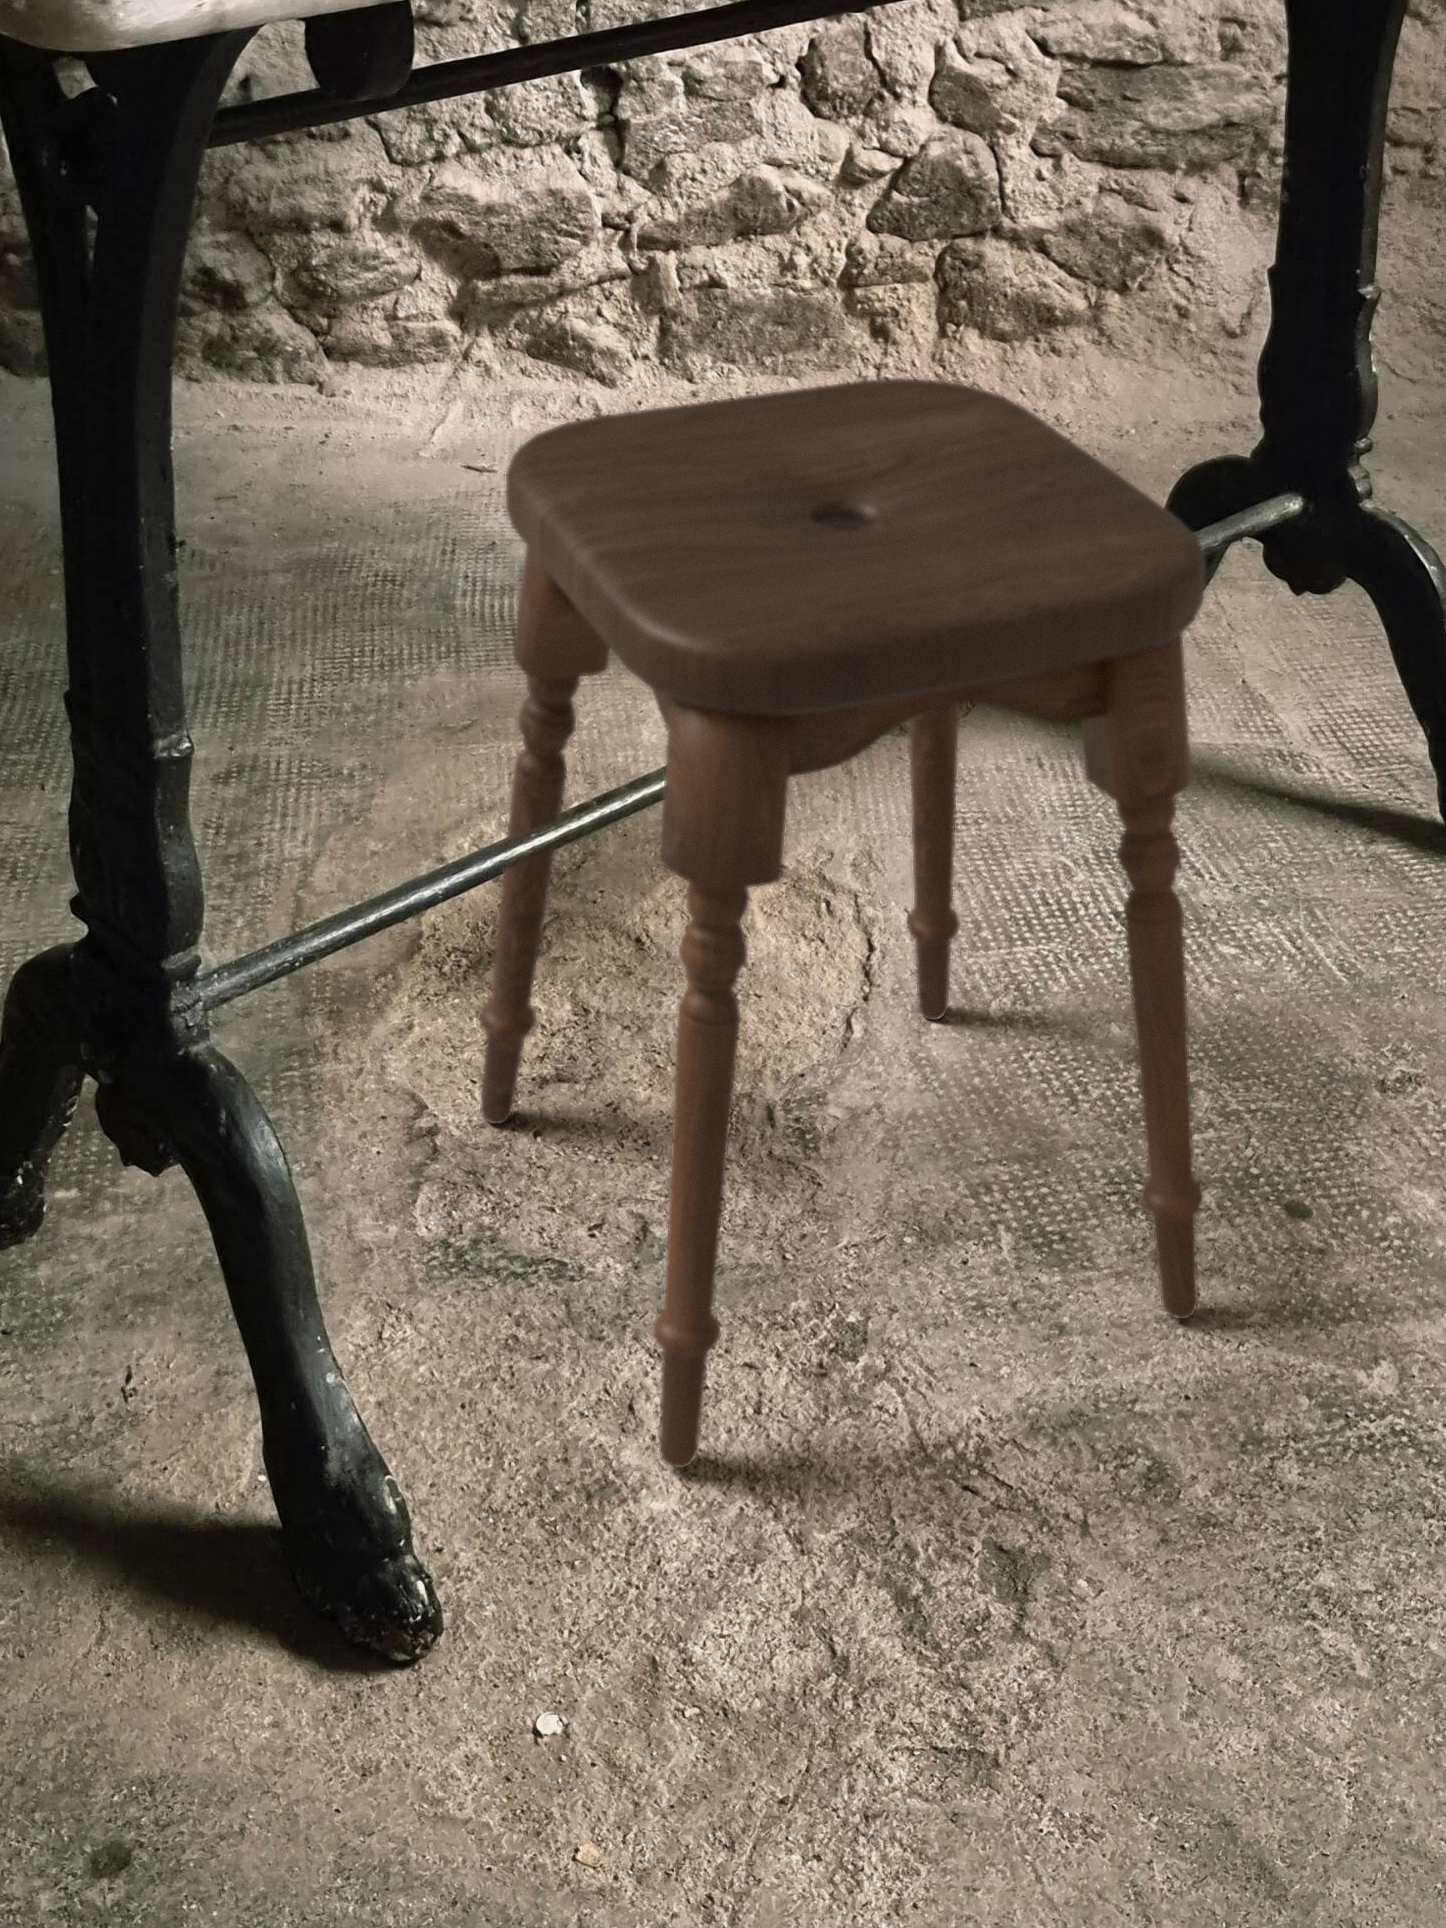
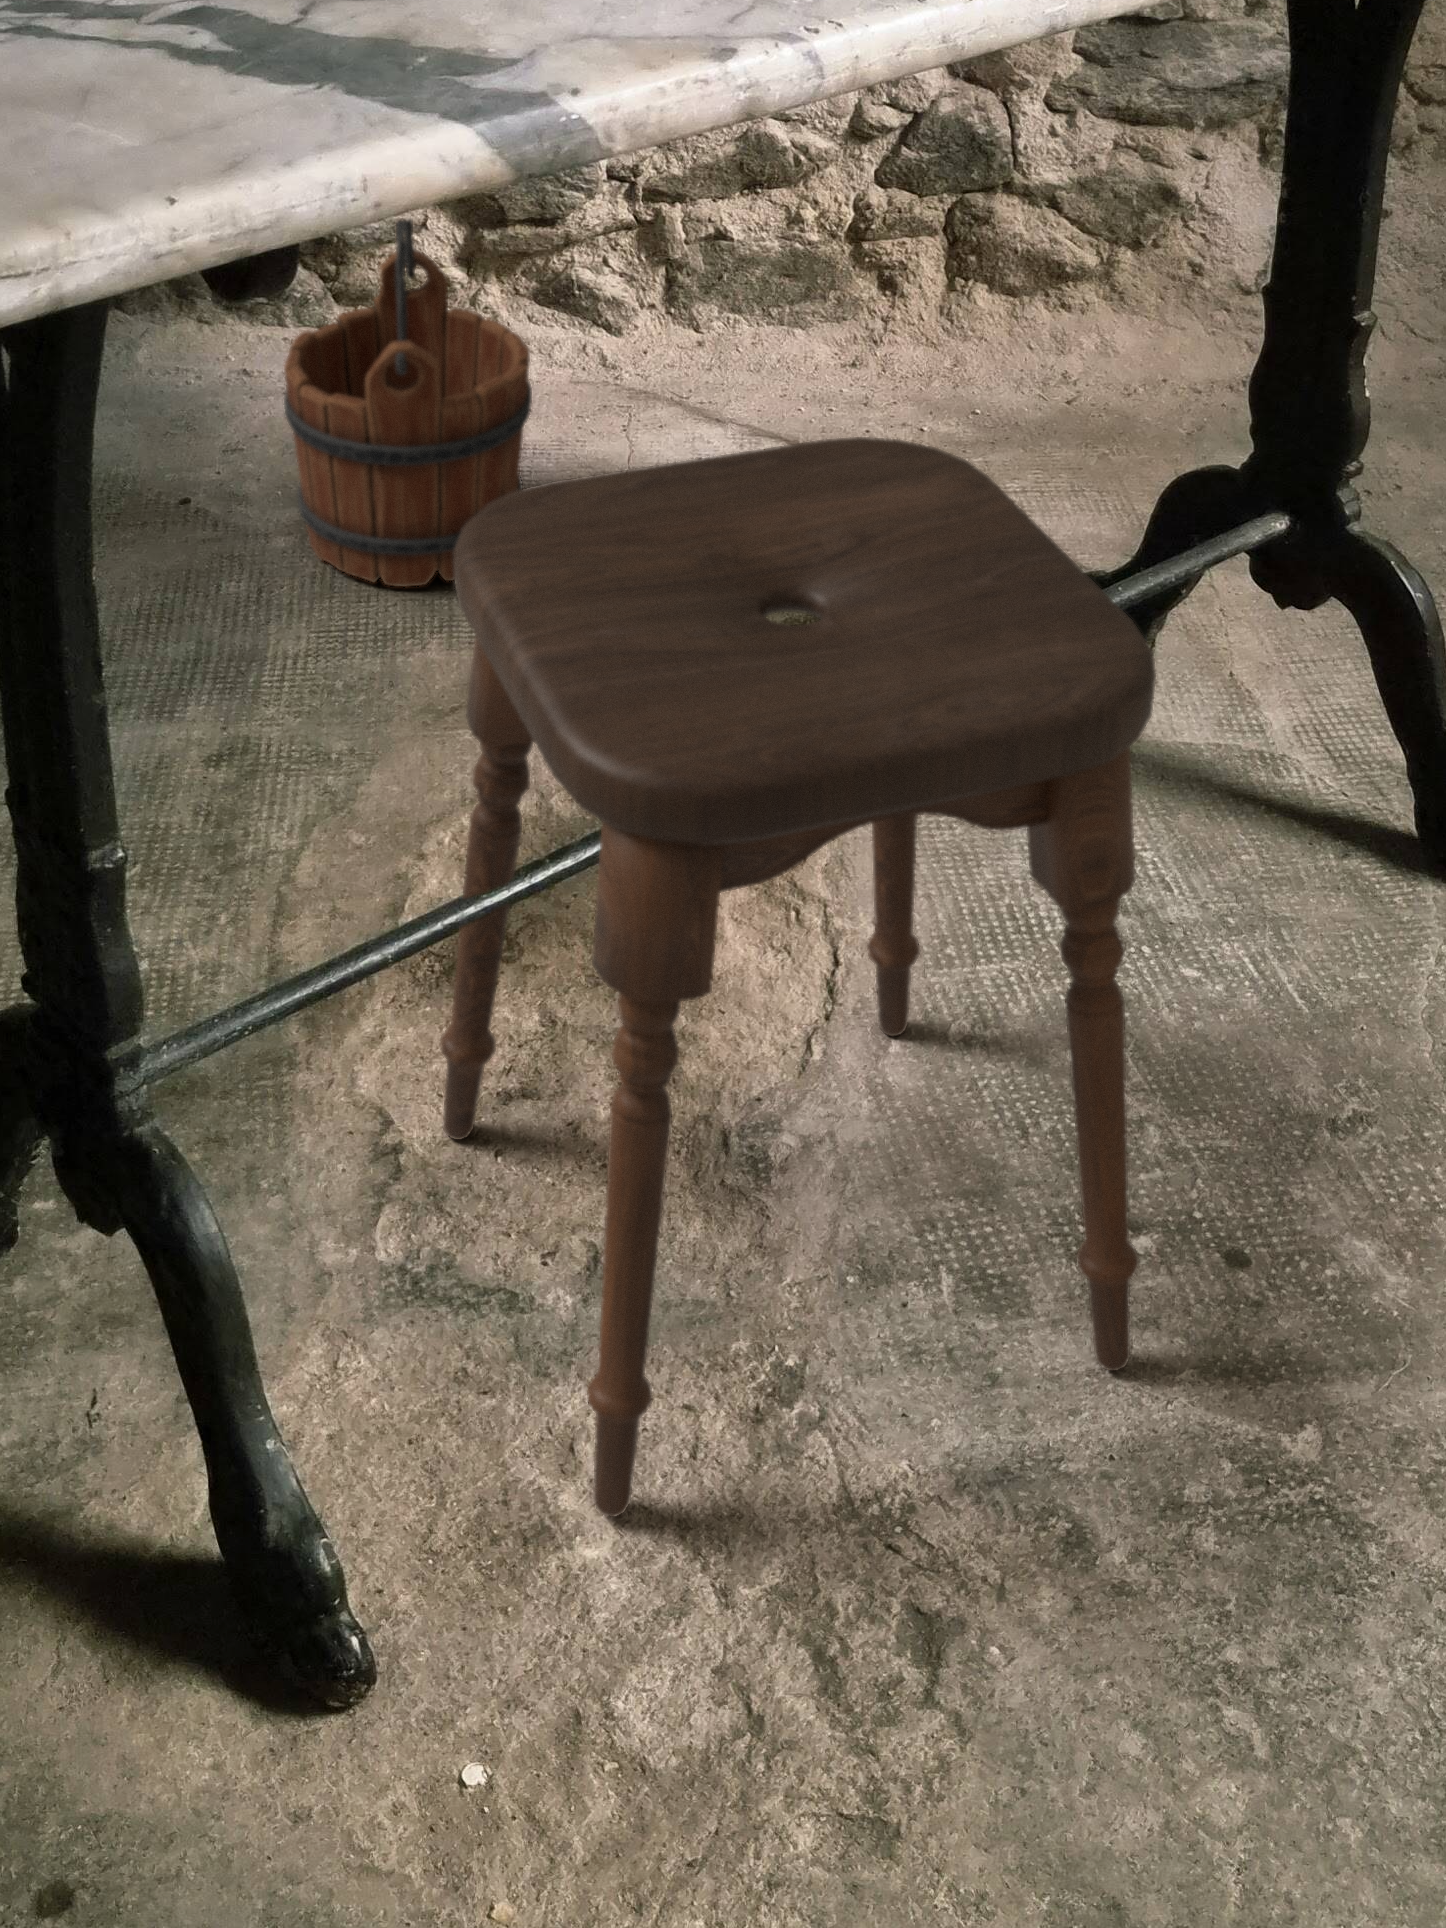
wooden bucket: none [288,185,538,622] -> present [284,219,532,587]

